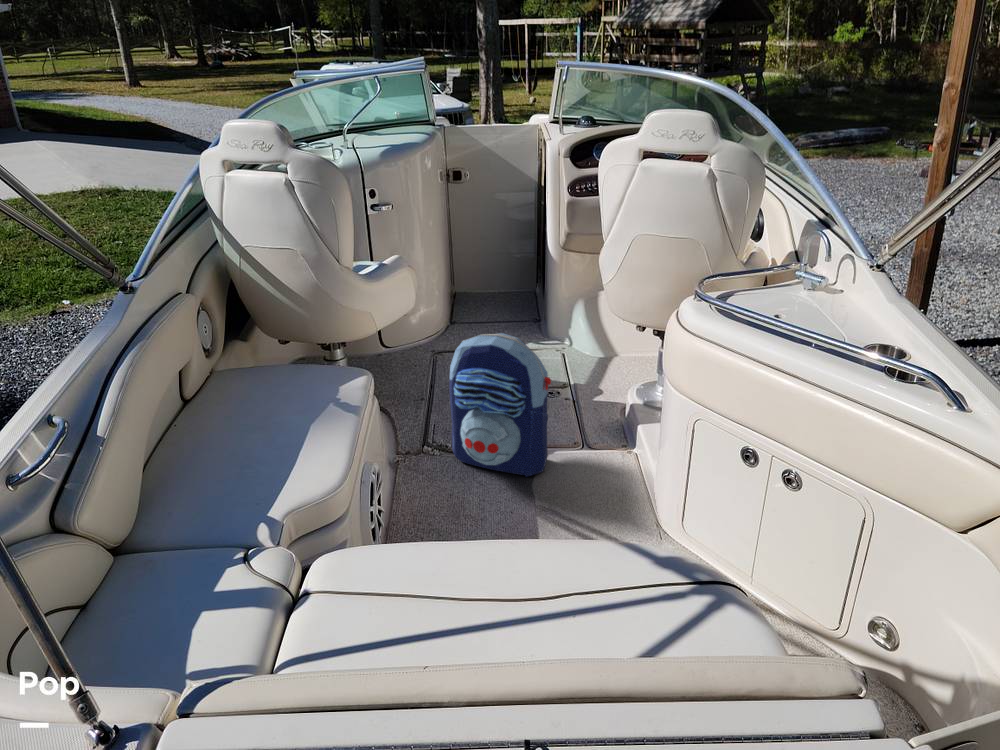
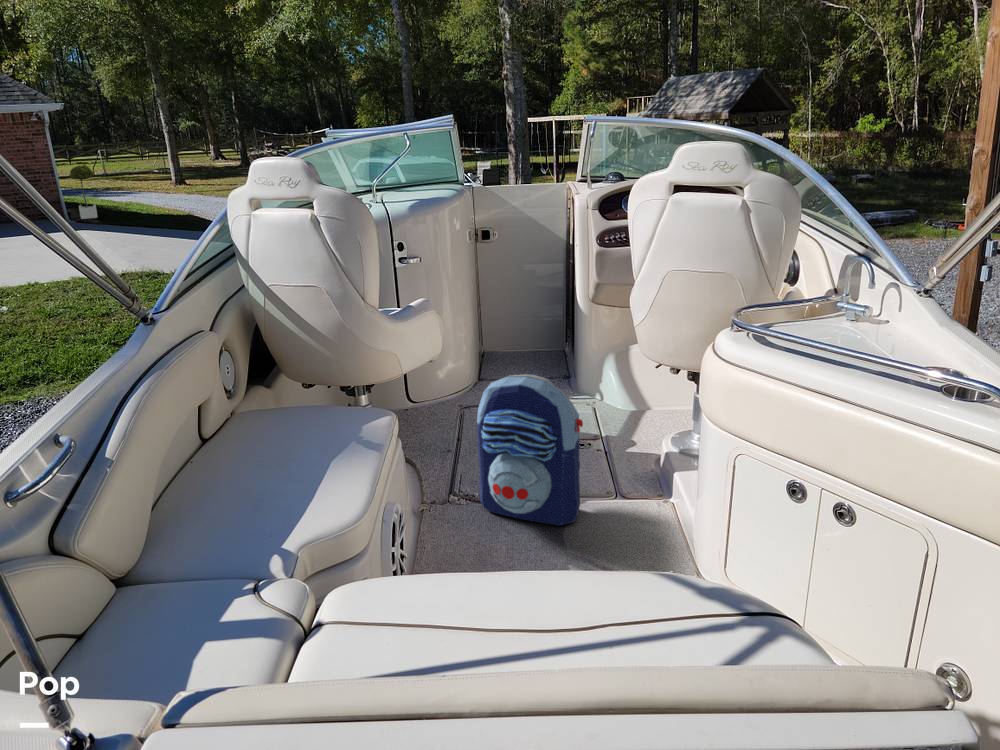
potted tree: none [10,67,44,128] -> present [69,165,97,219]

